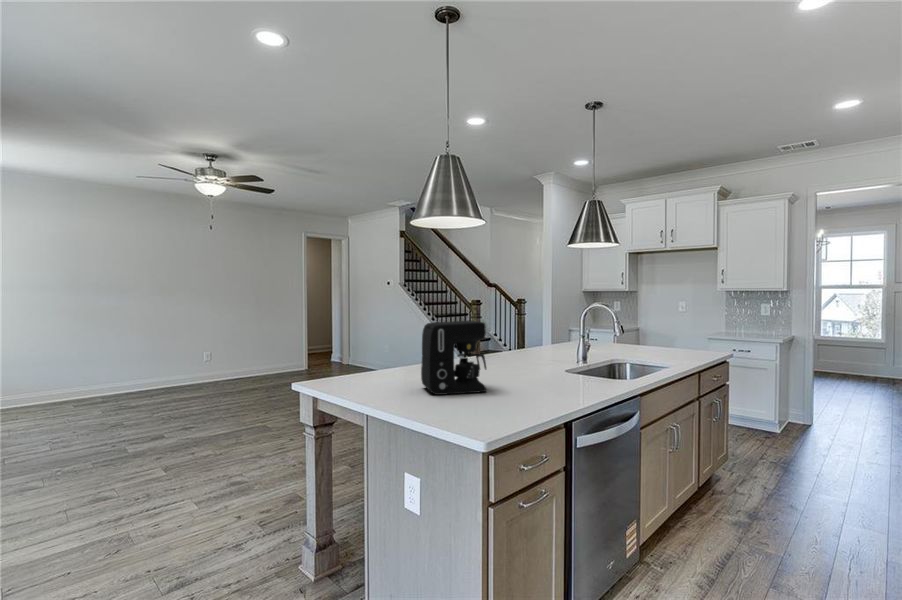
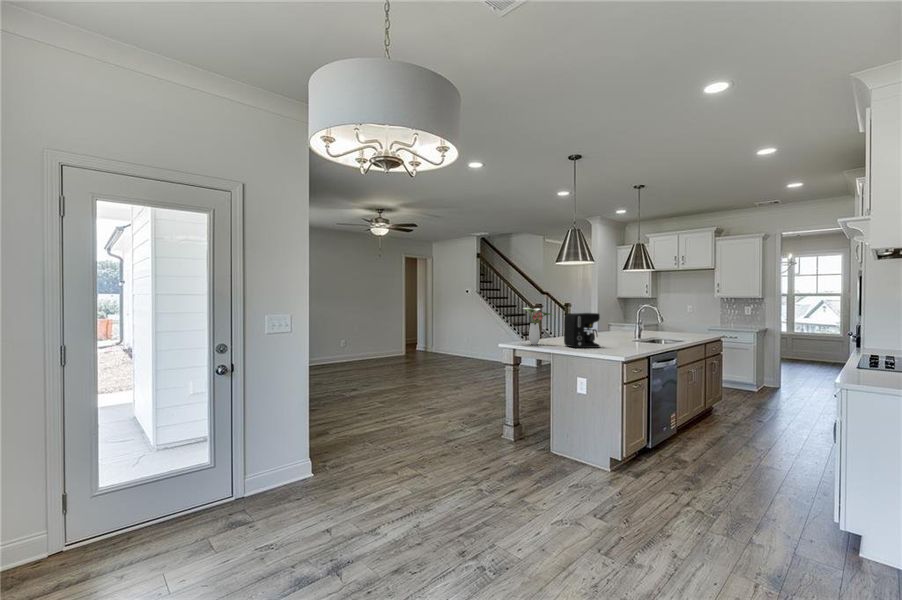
flower arrangement: none [342,310,408,384] -> present [523,308,556,345]

